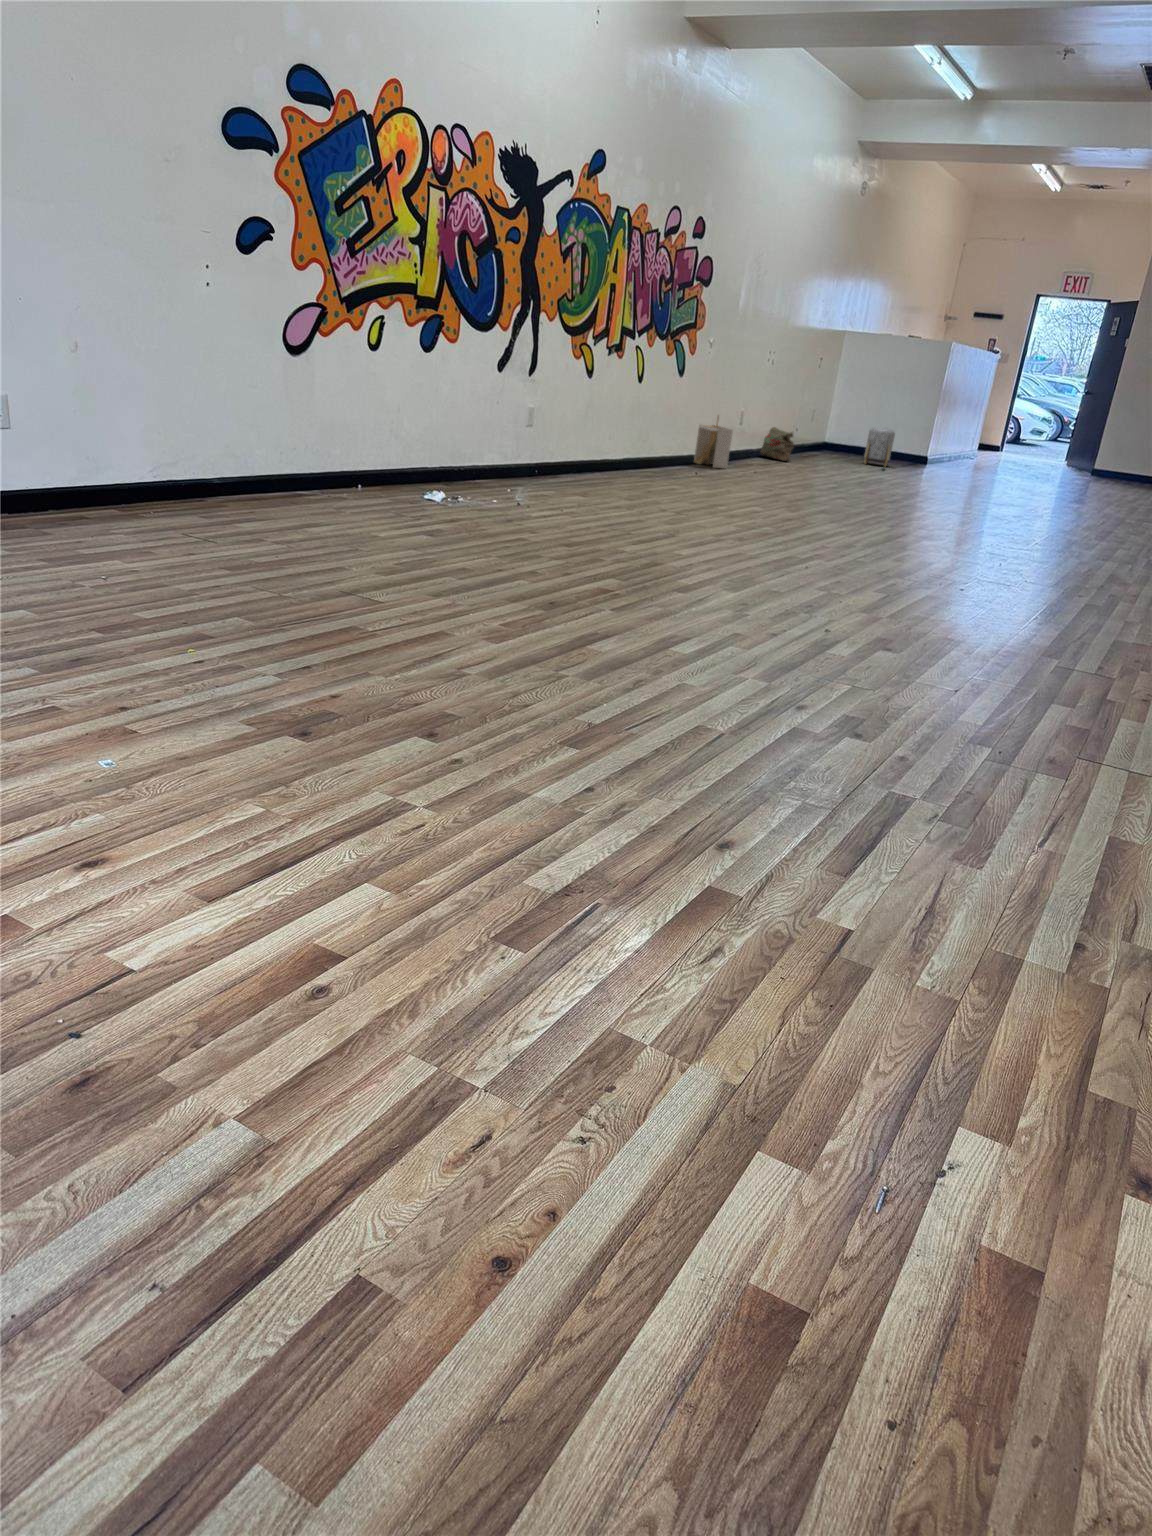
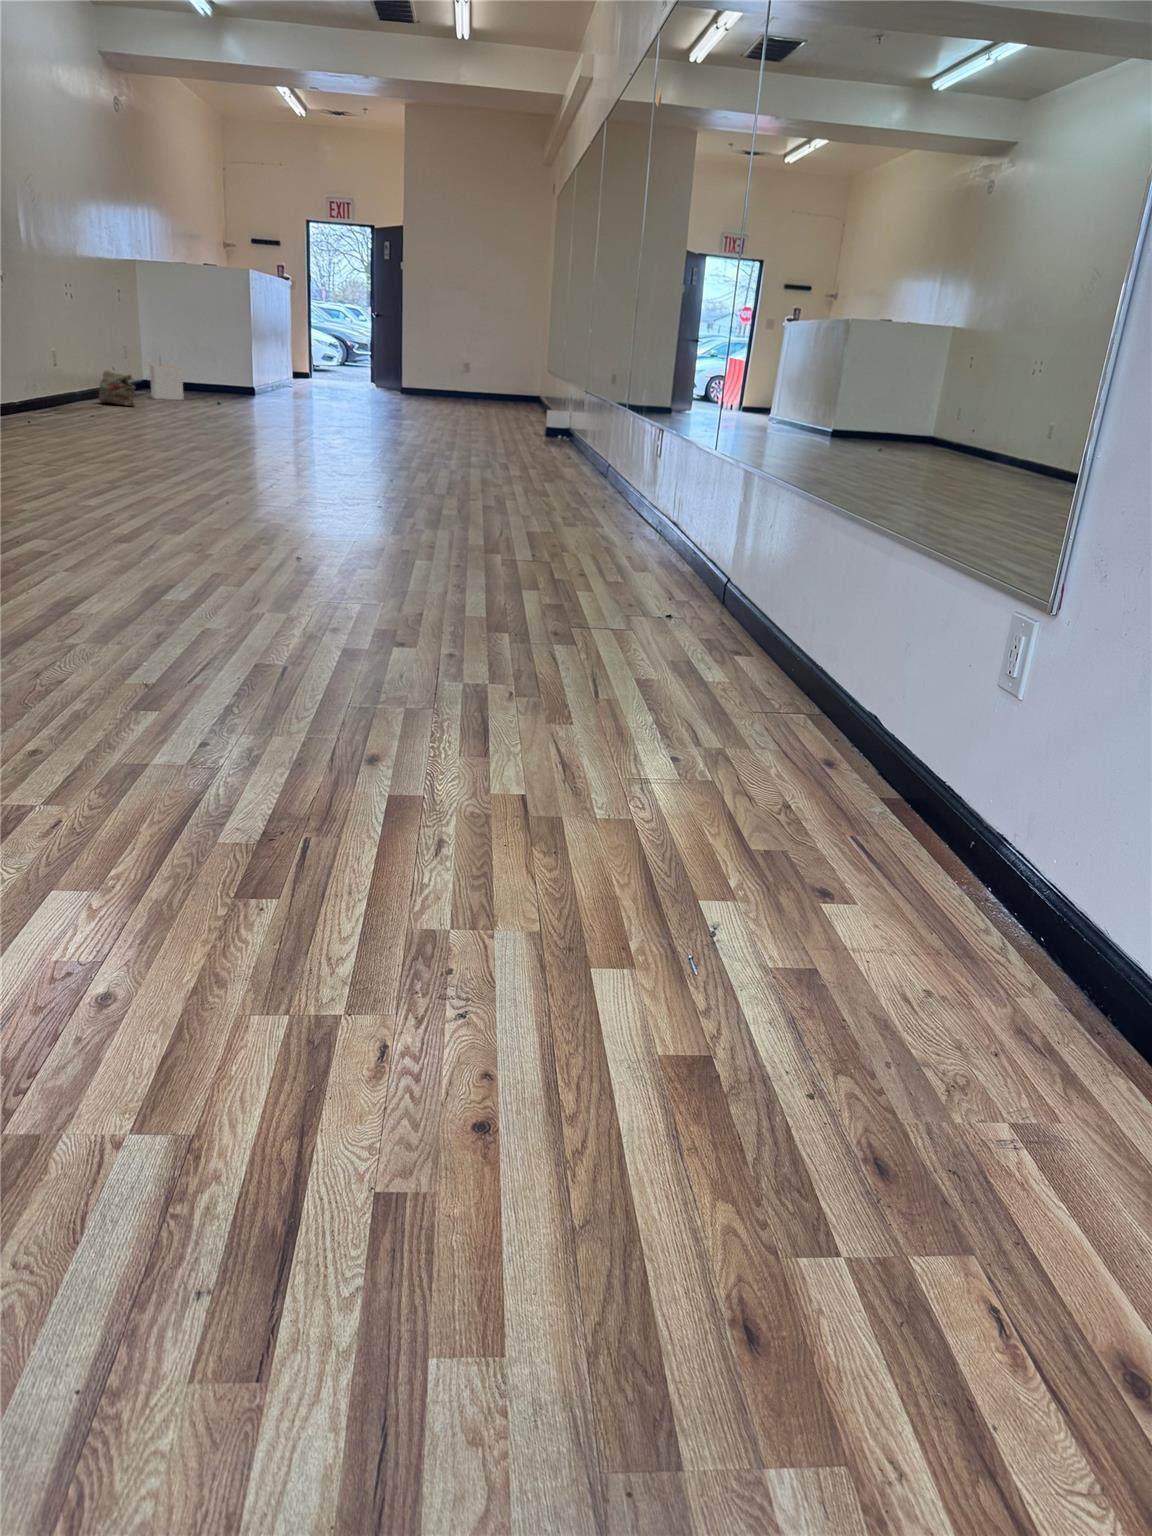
storage bin: present [694,416,733,469] -> present [149,357,184,400]
stool: present [864,427,895,467] -> none [206,364,235,404]

